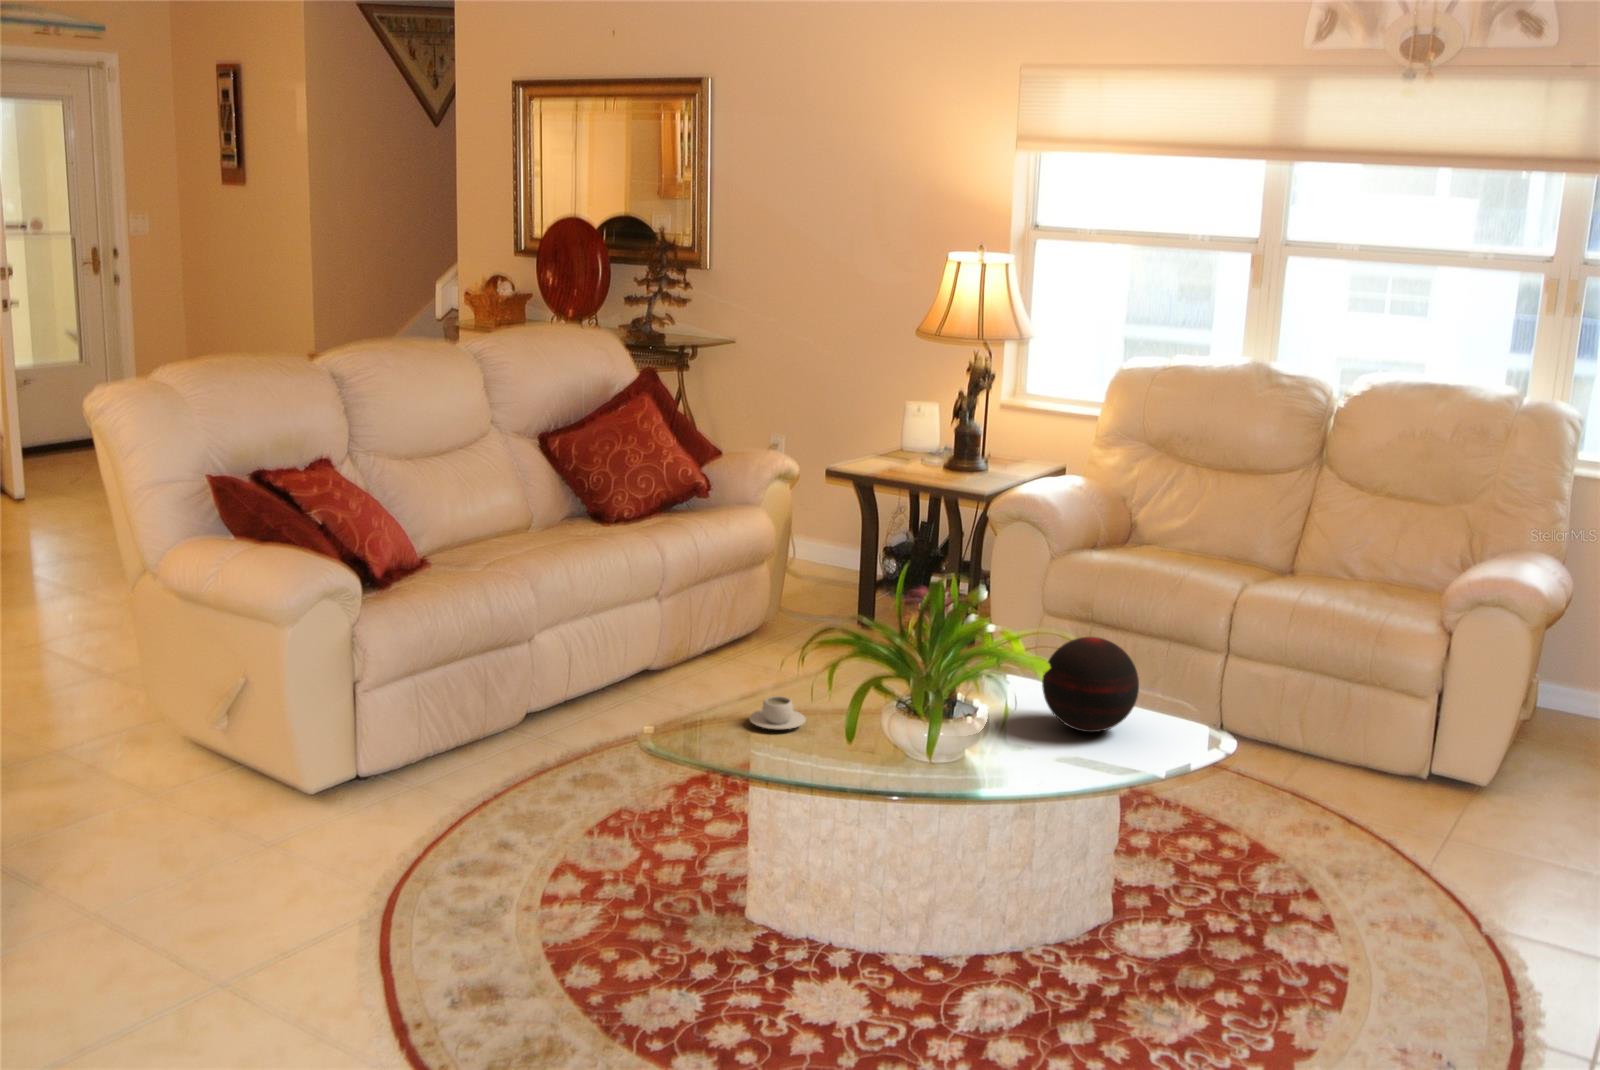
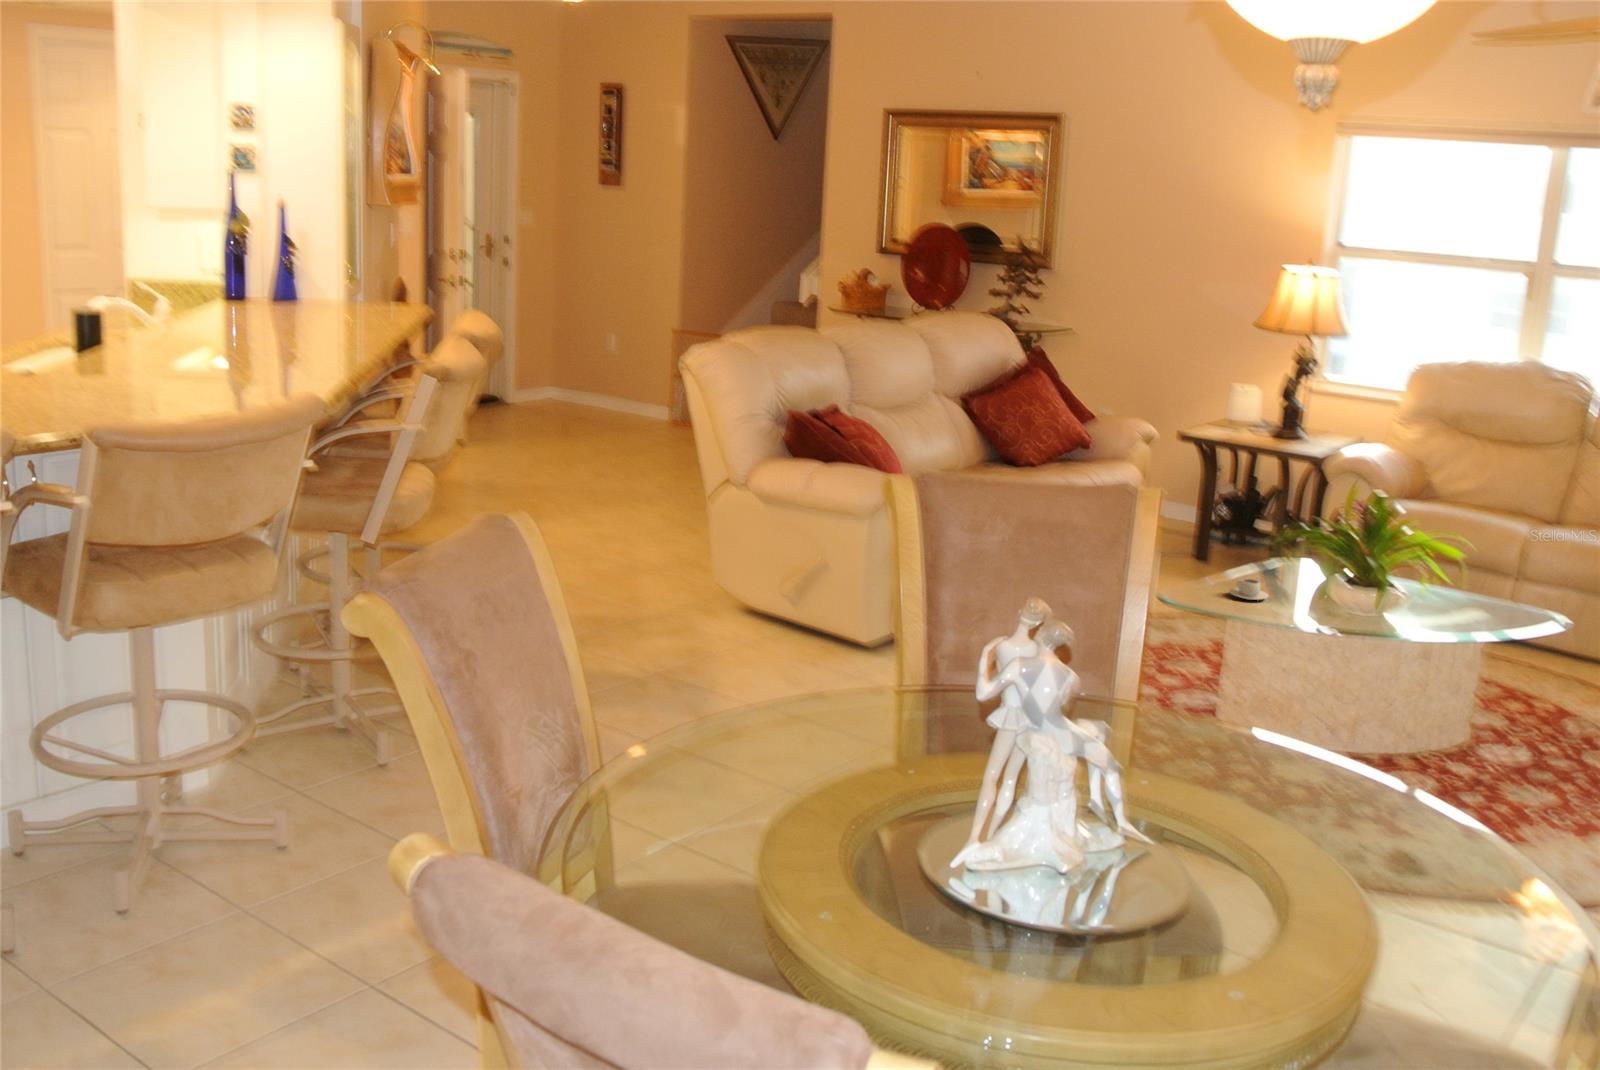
decorative orb: present [1042,637,1139,732] -> none [1433,546,1504,611]

